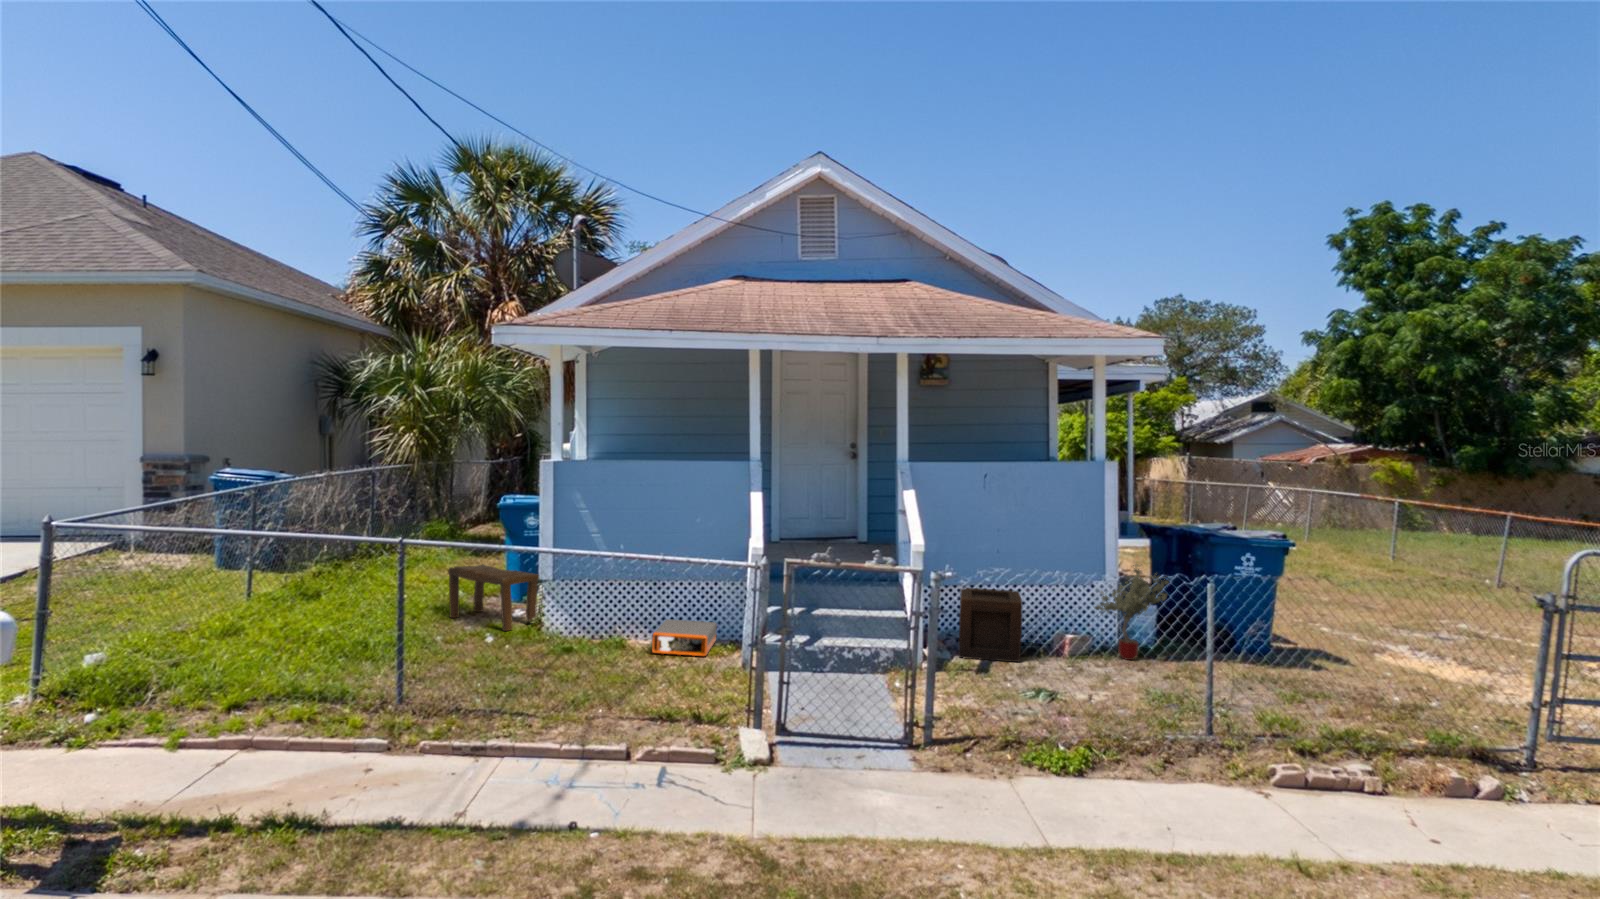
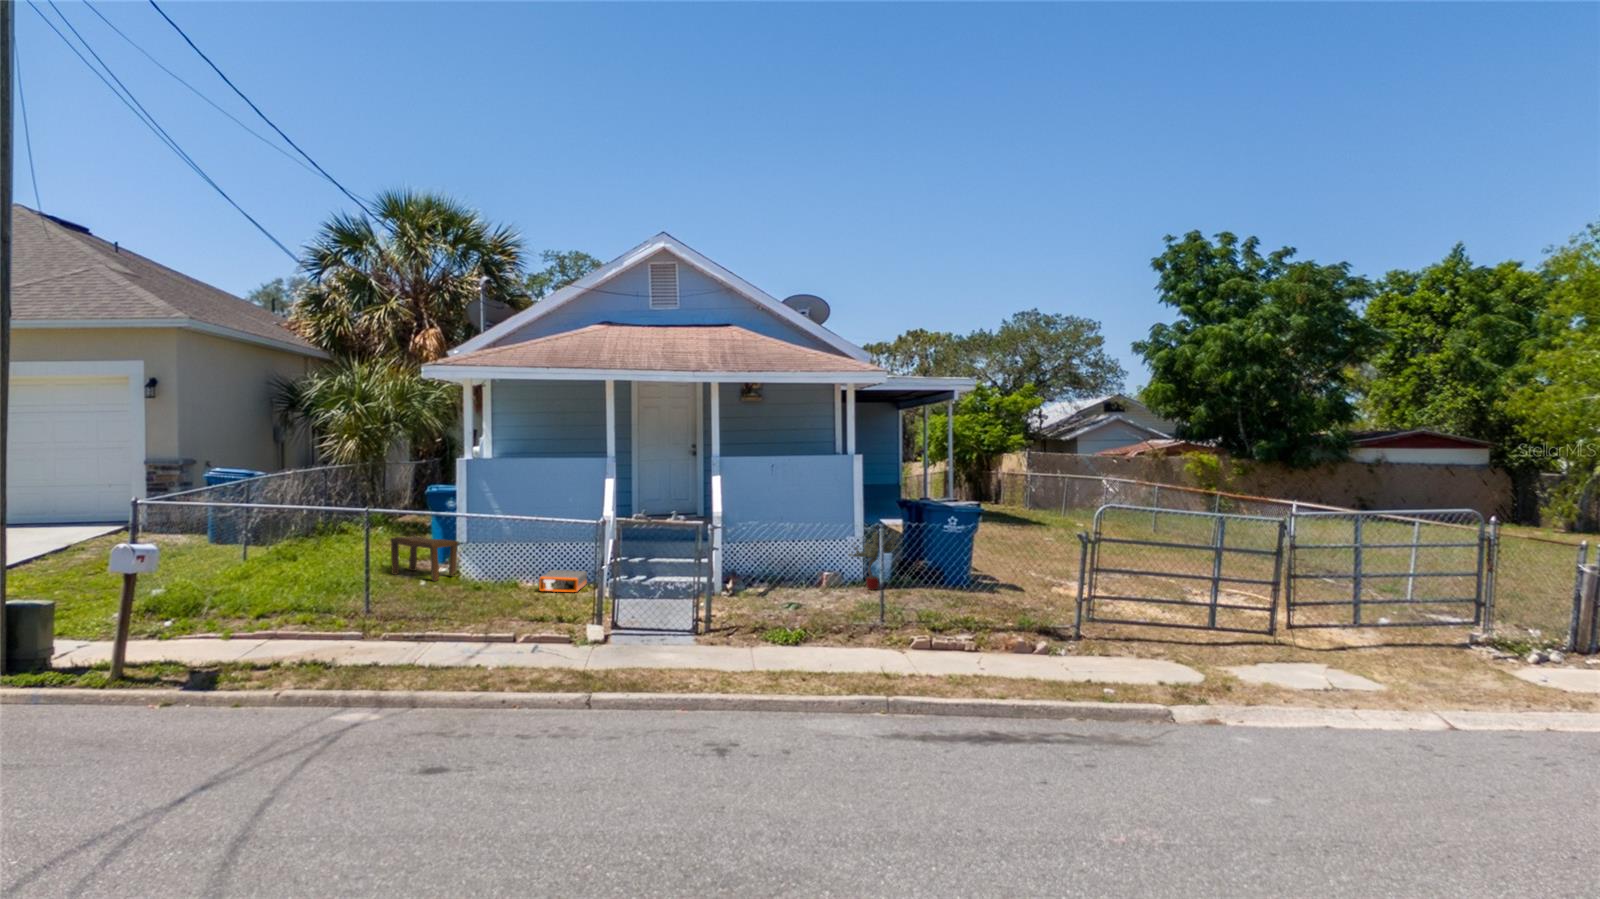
wooden crate: present [959,588,1022,662] -> none [755,544,800,592]

